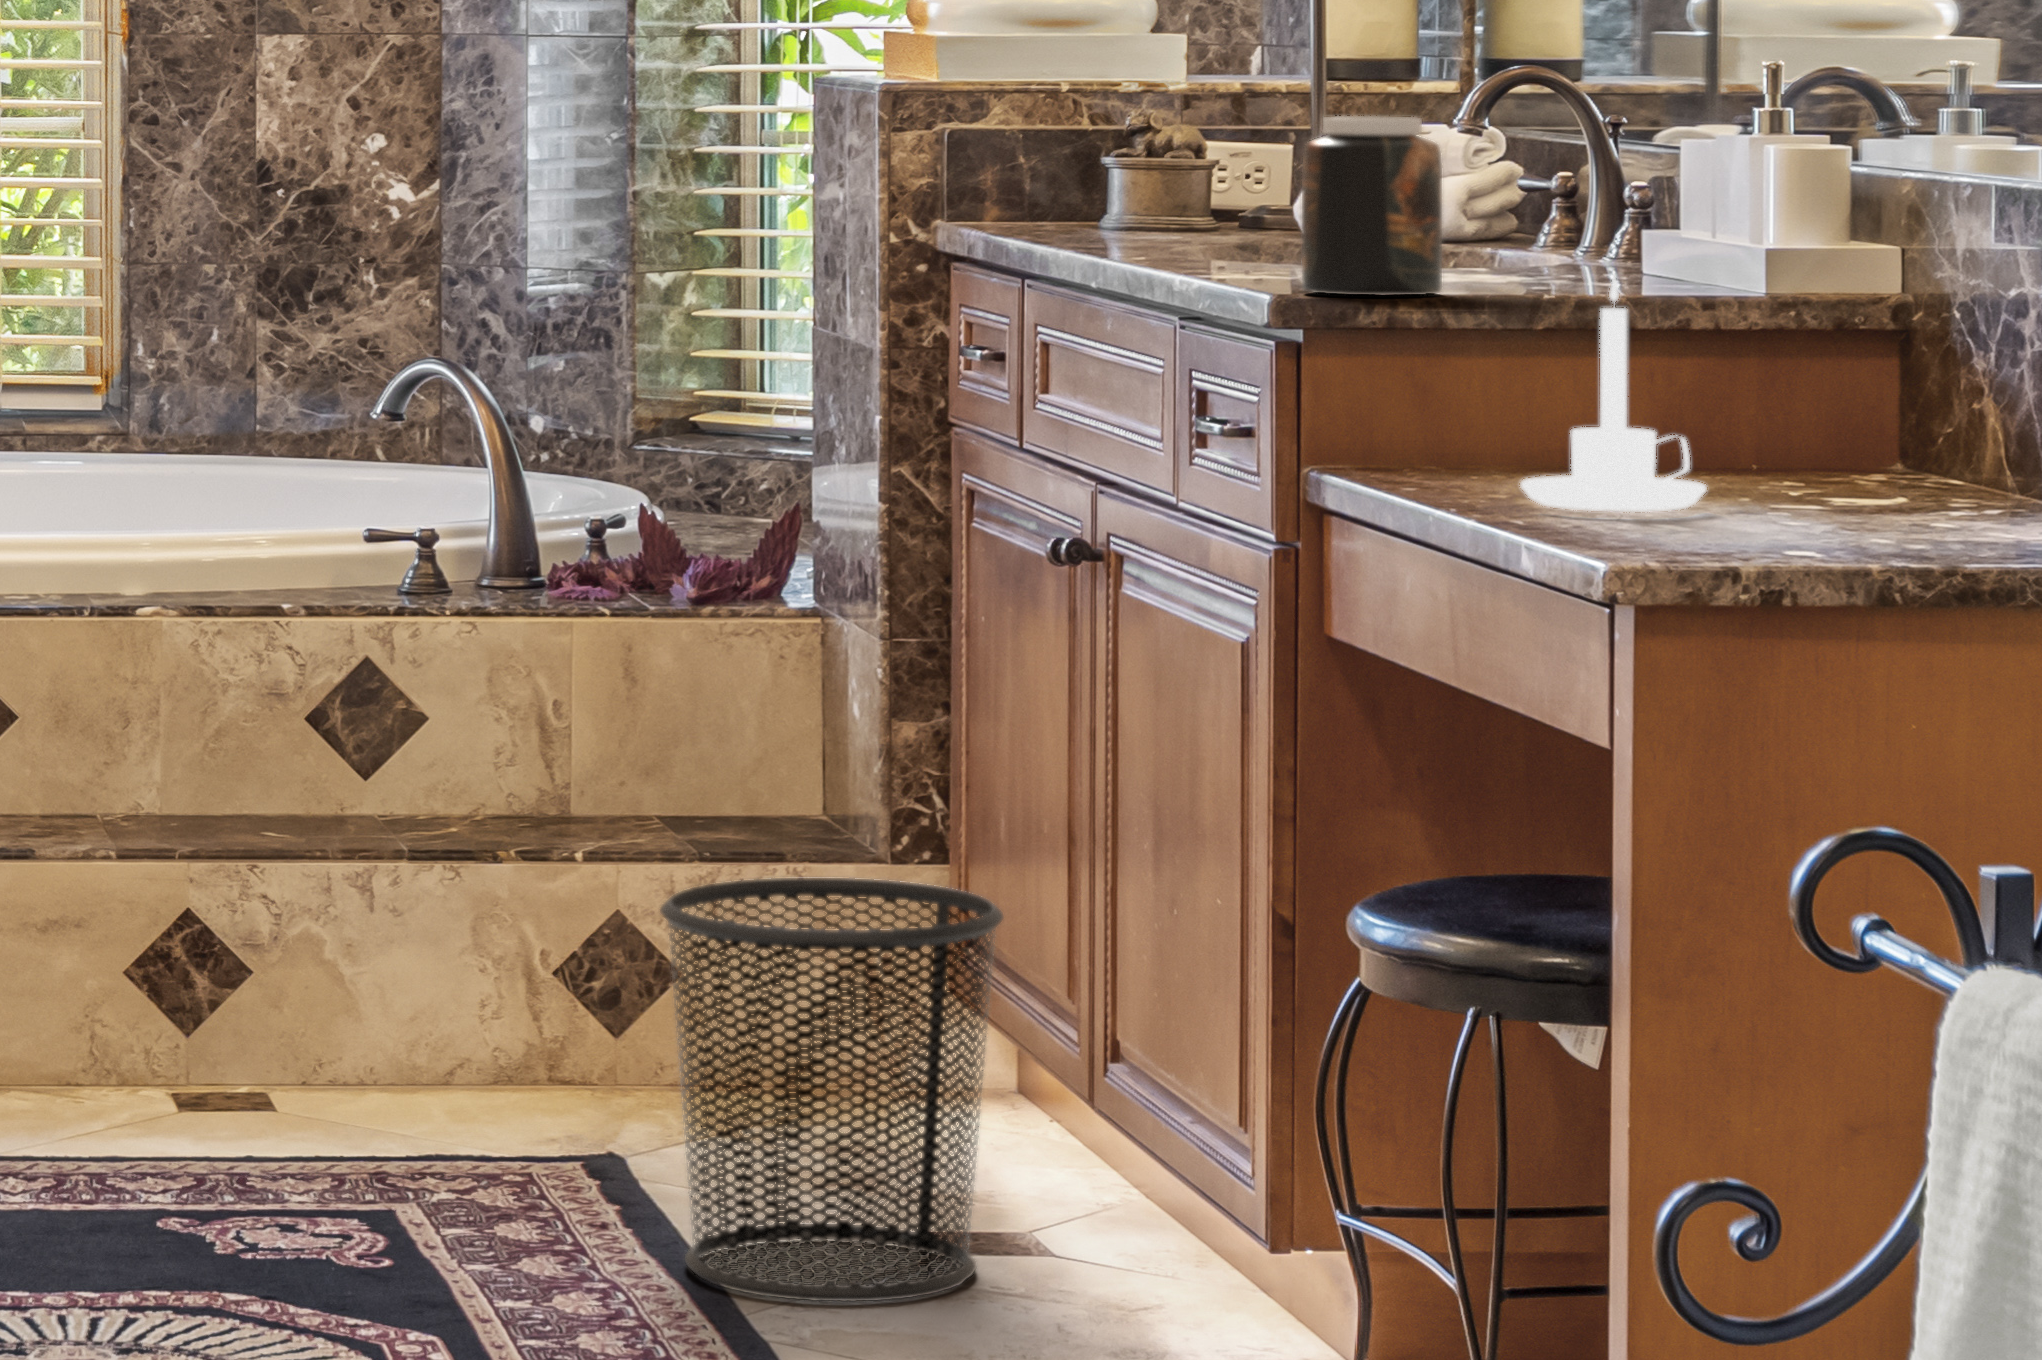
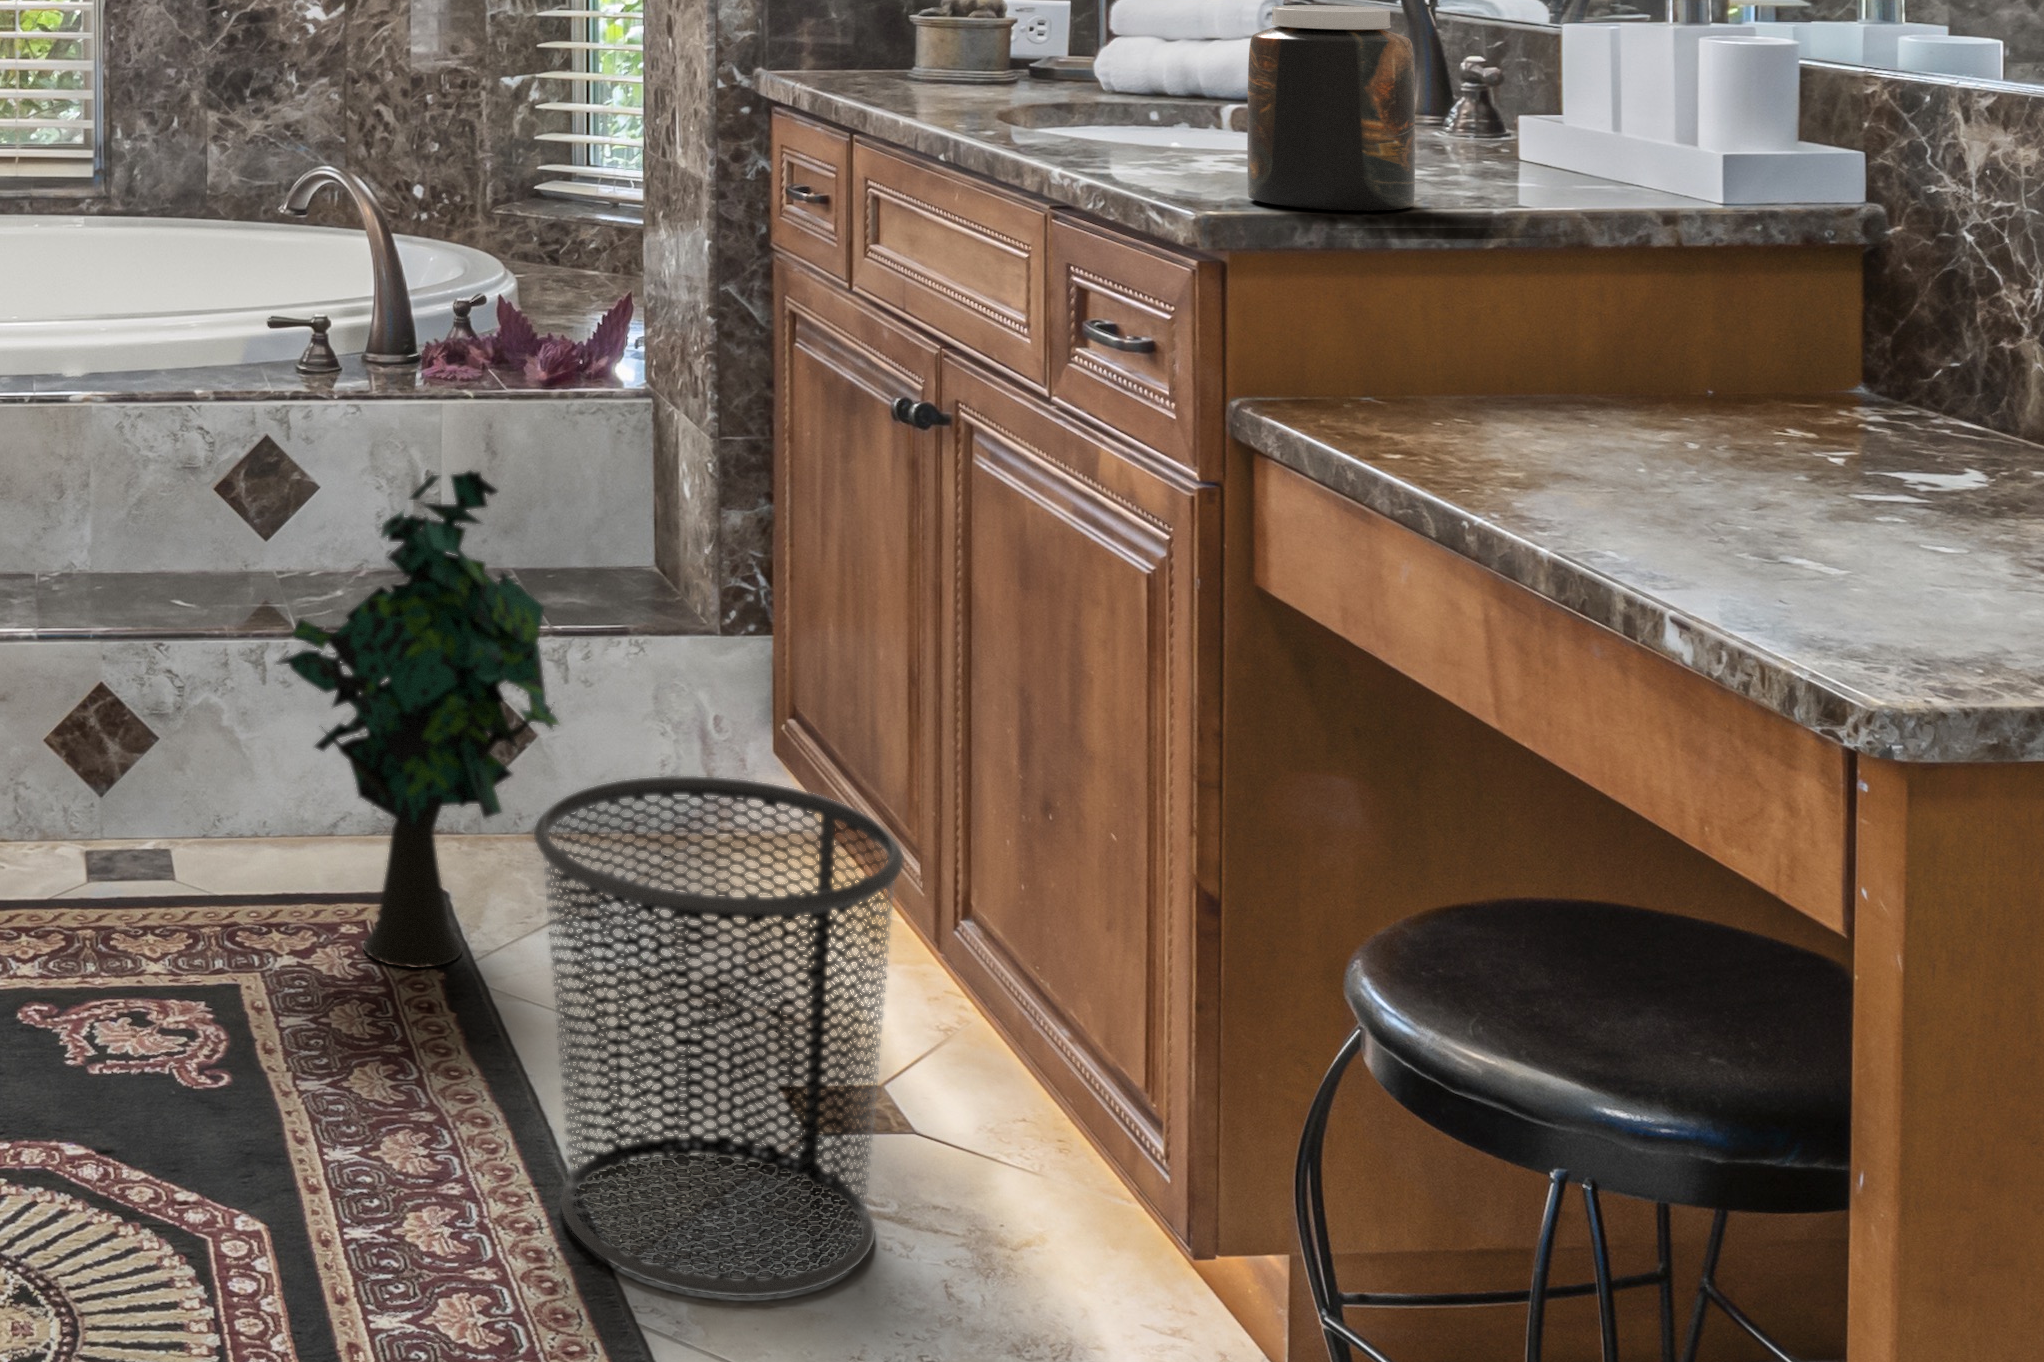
candle holder: present [1520,277,1707,512] -> none [1685,244,1965,577]
decorative plant: none [396,630,698,1148] -> present [277,470,559,968]

